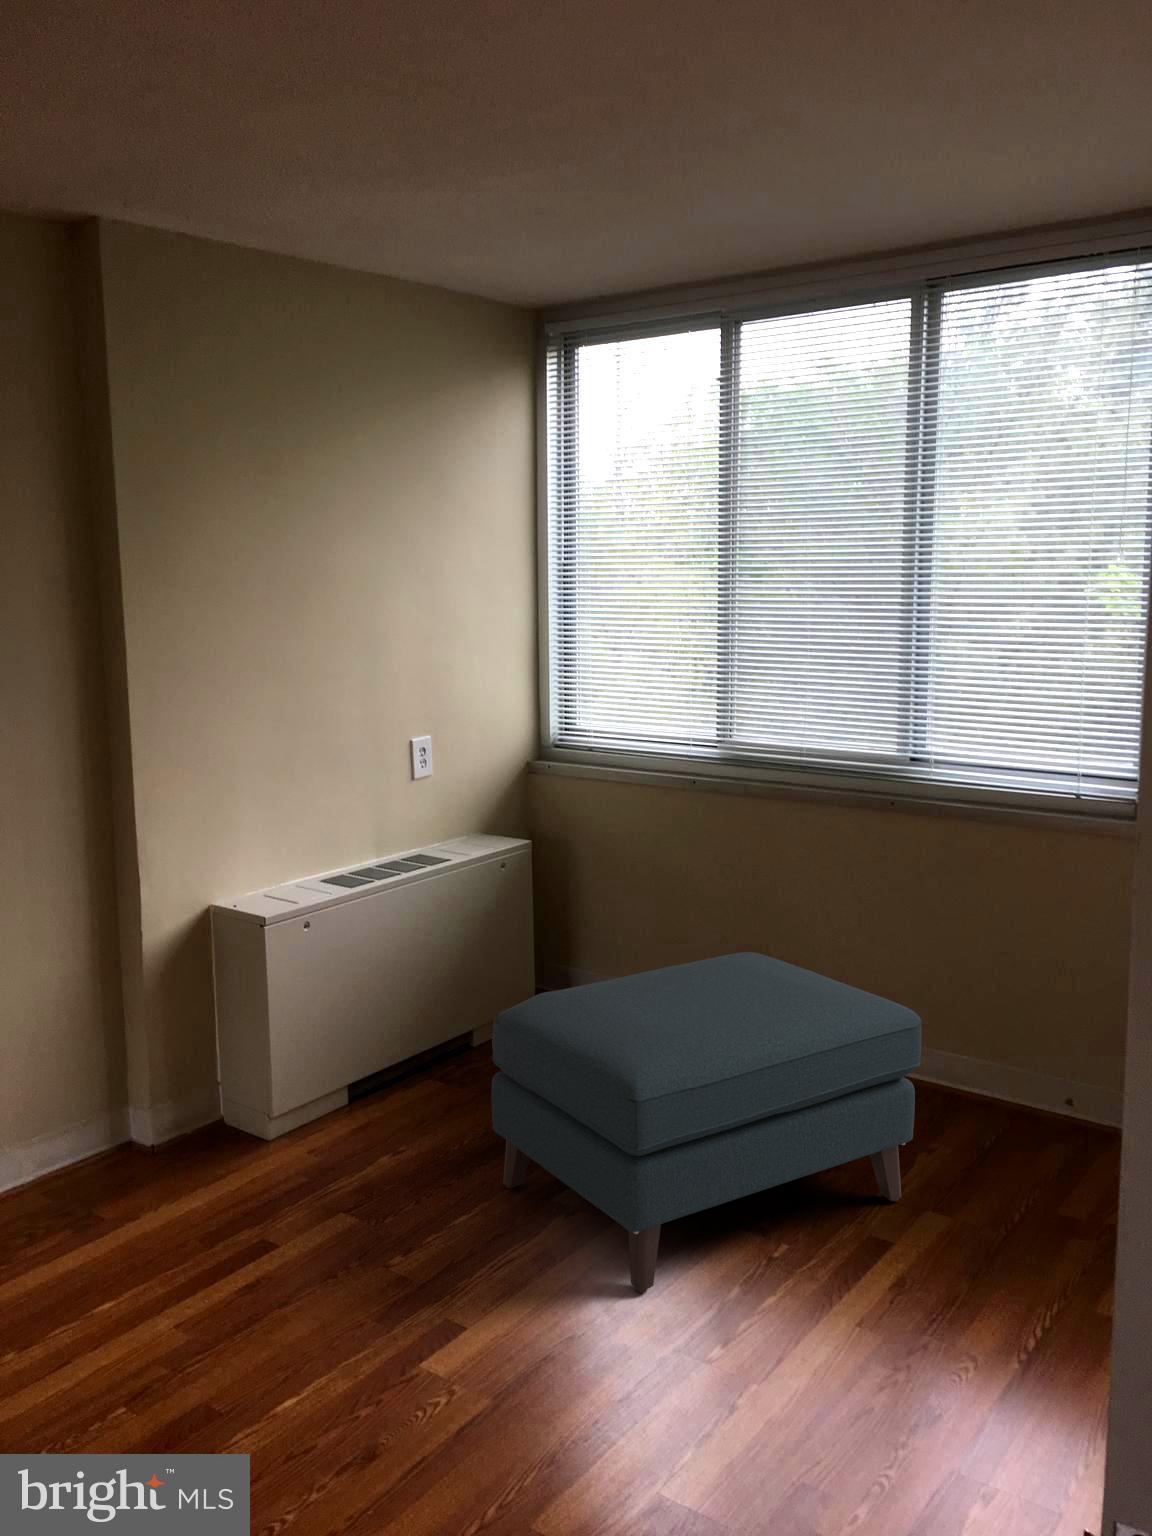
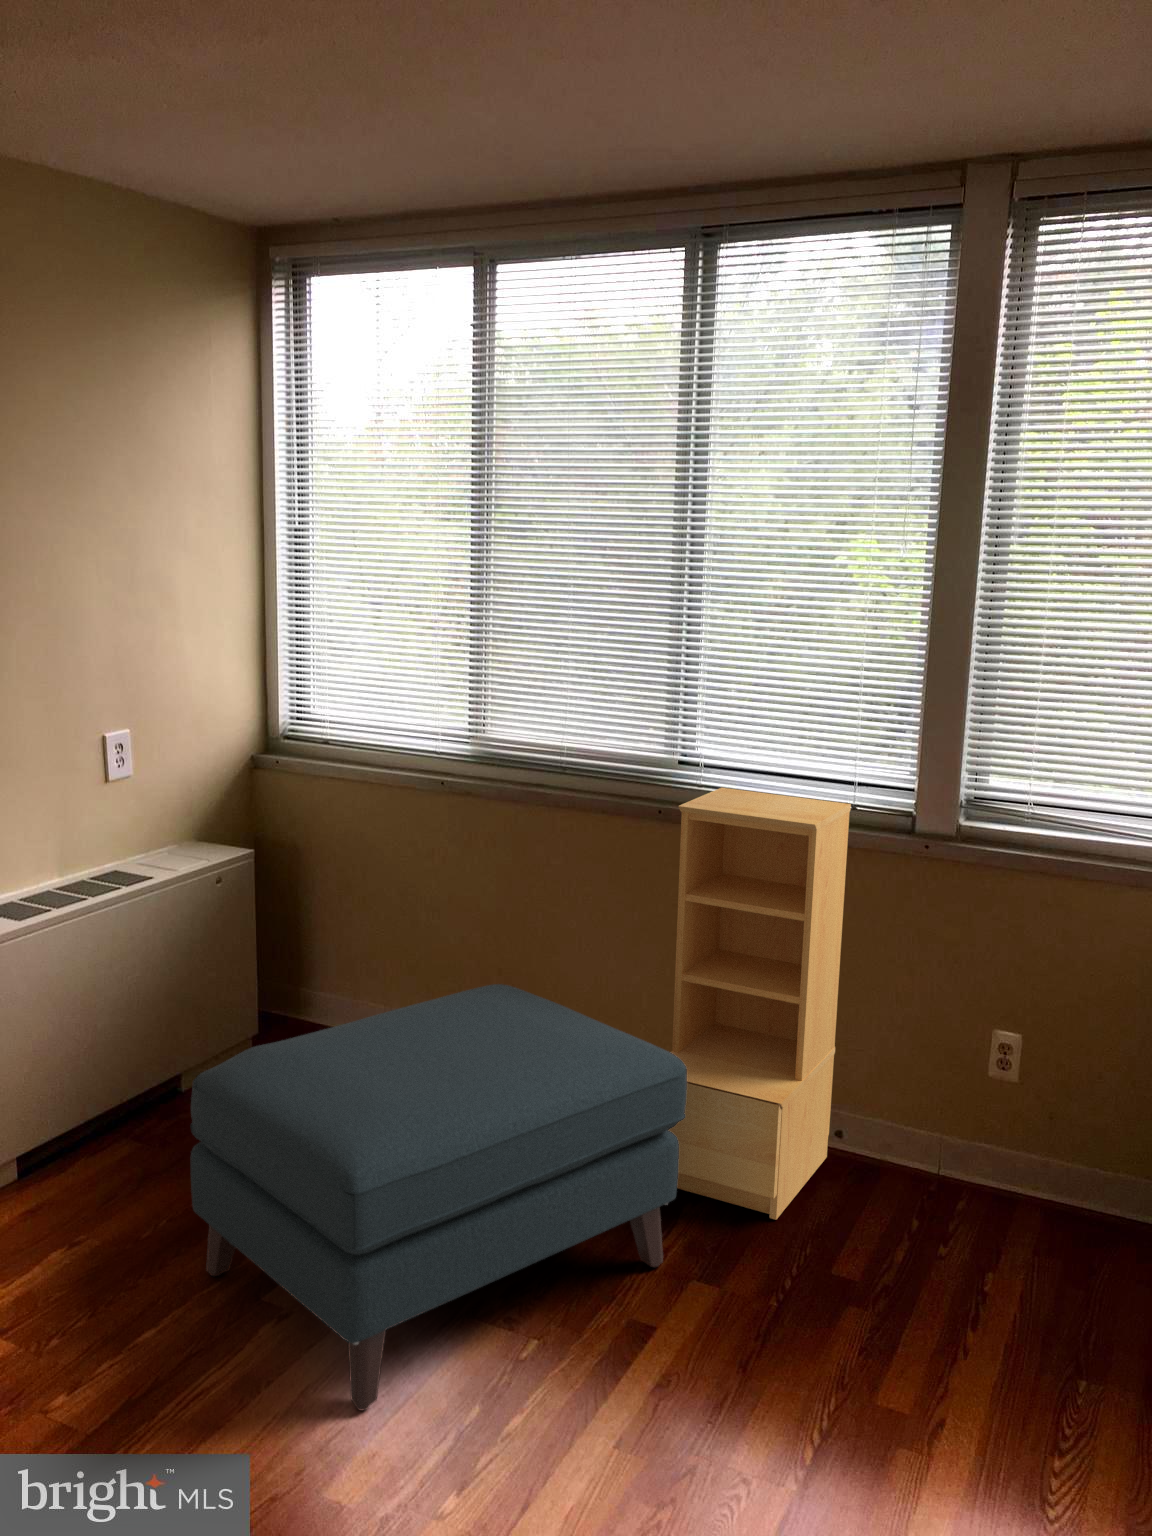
bookshelf: none [882,781,1073,1170] -> present [668,788,851,1220]

